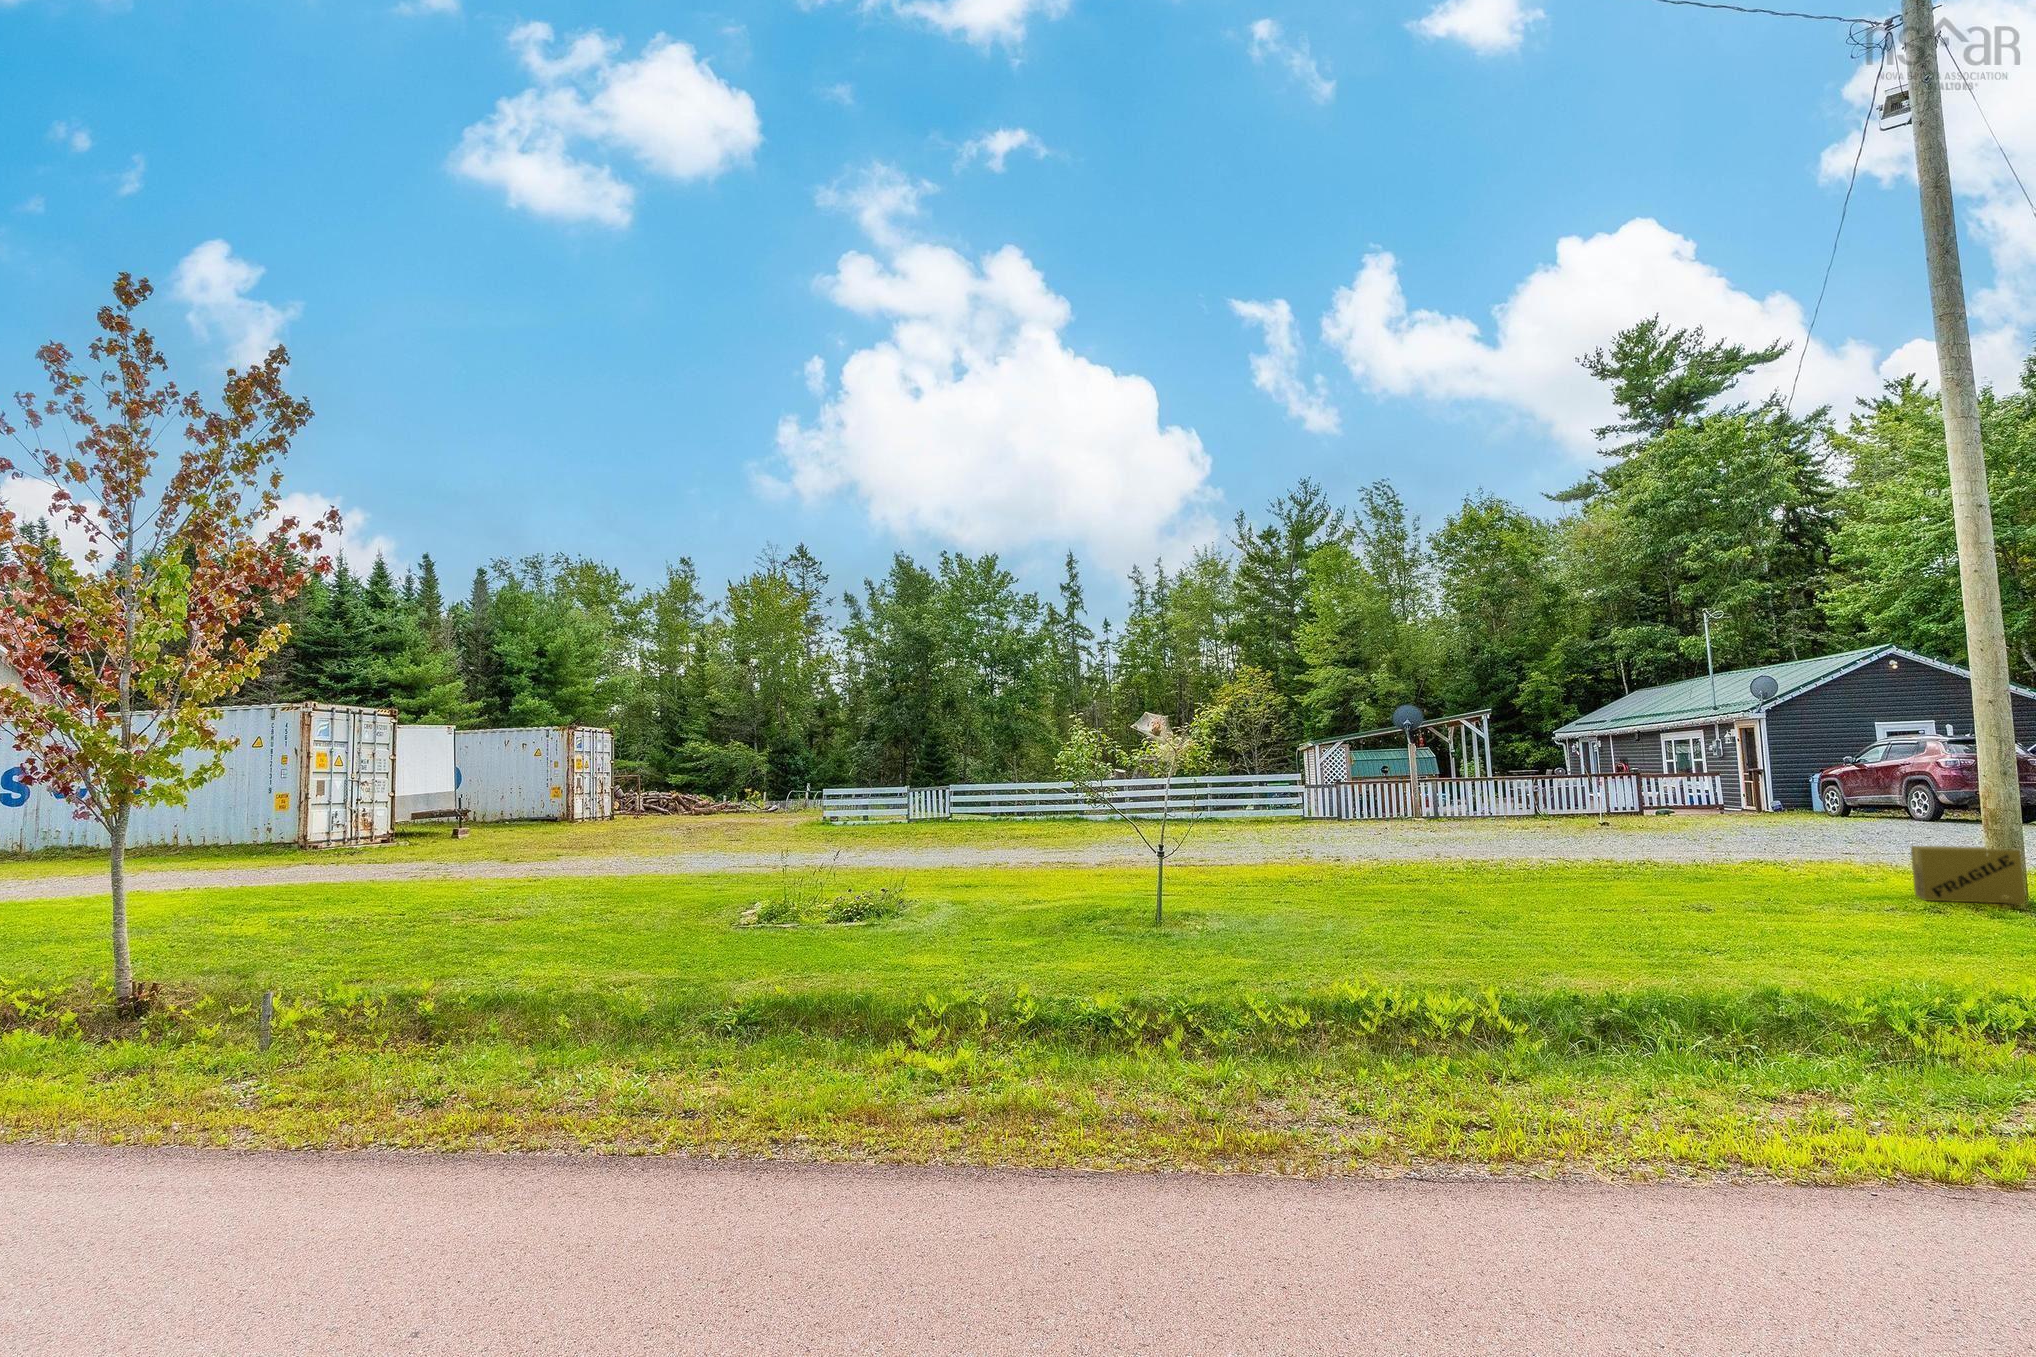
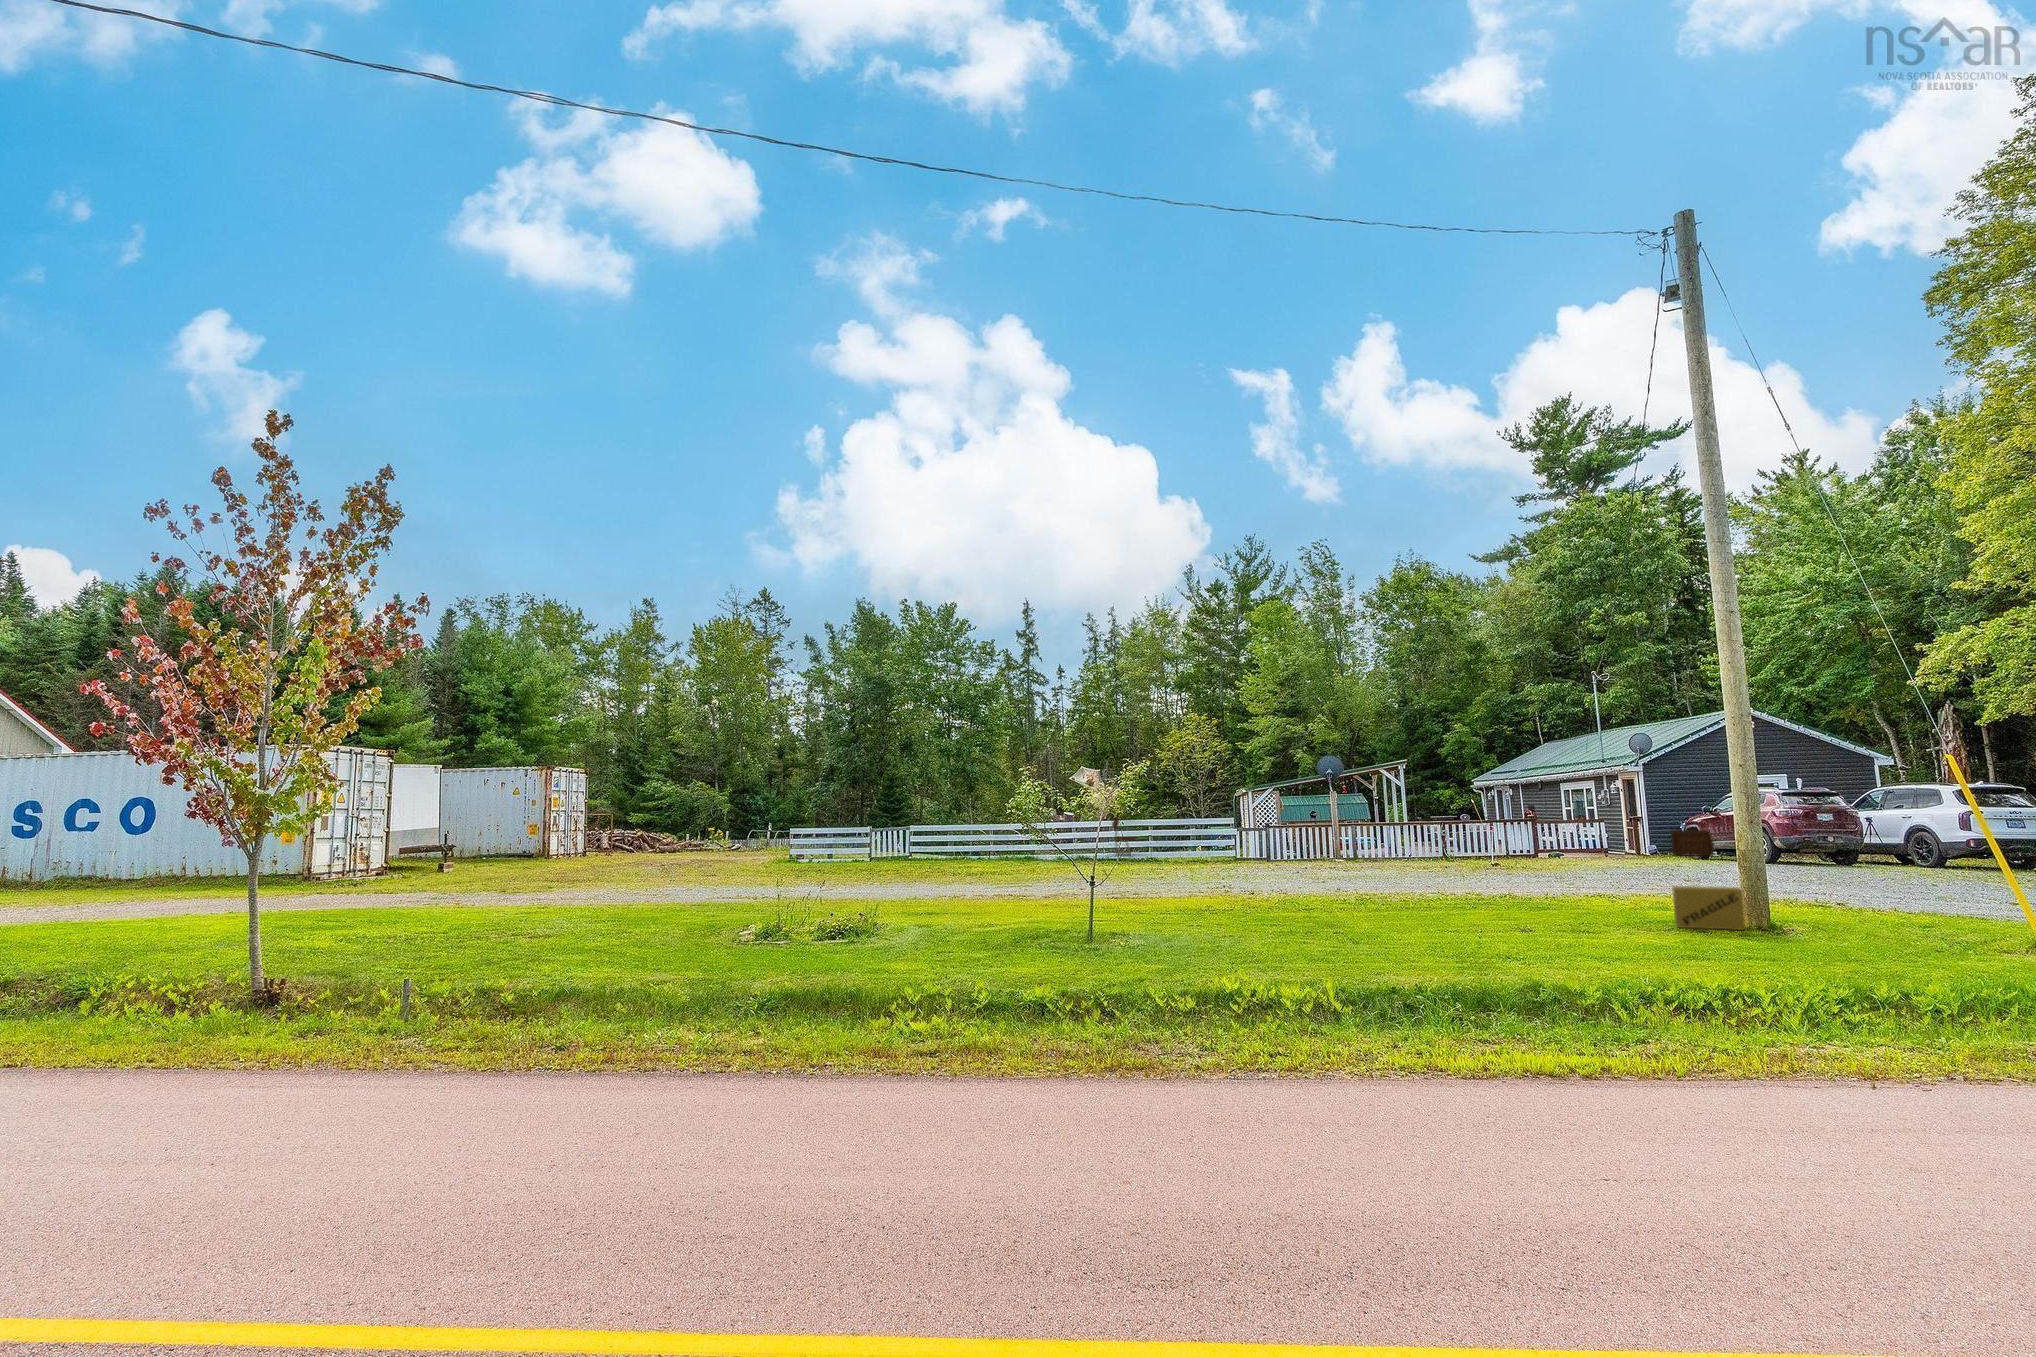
bench: none [1166,773,1192,815] -> present [1112,816,1136,856]
wooden crate: none [1800,781,1852,811] -> present [1671,829,1714,856]

